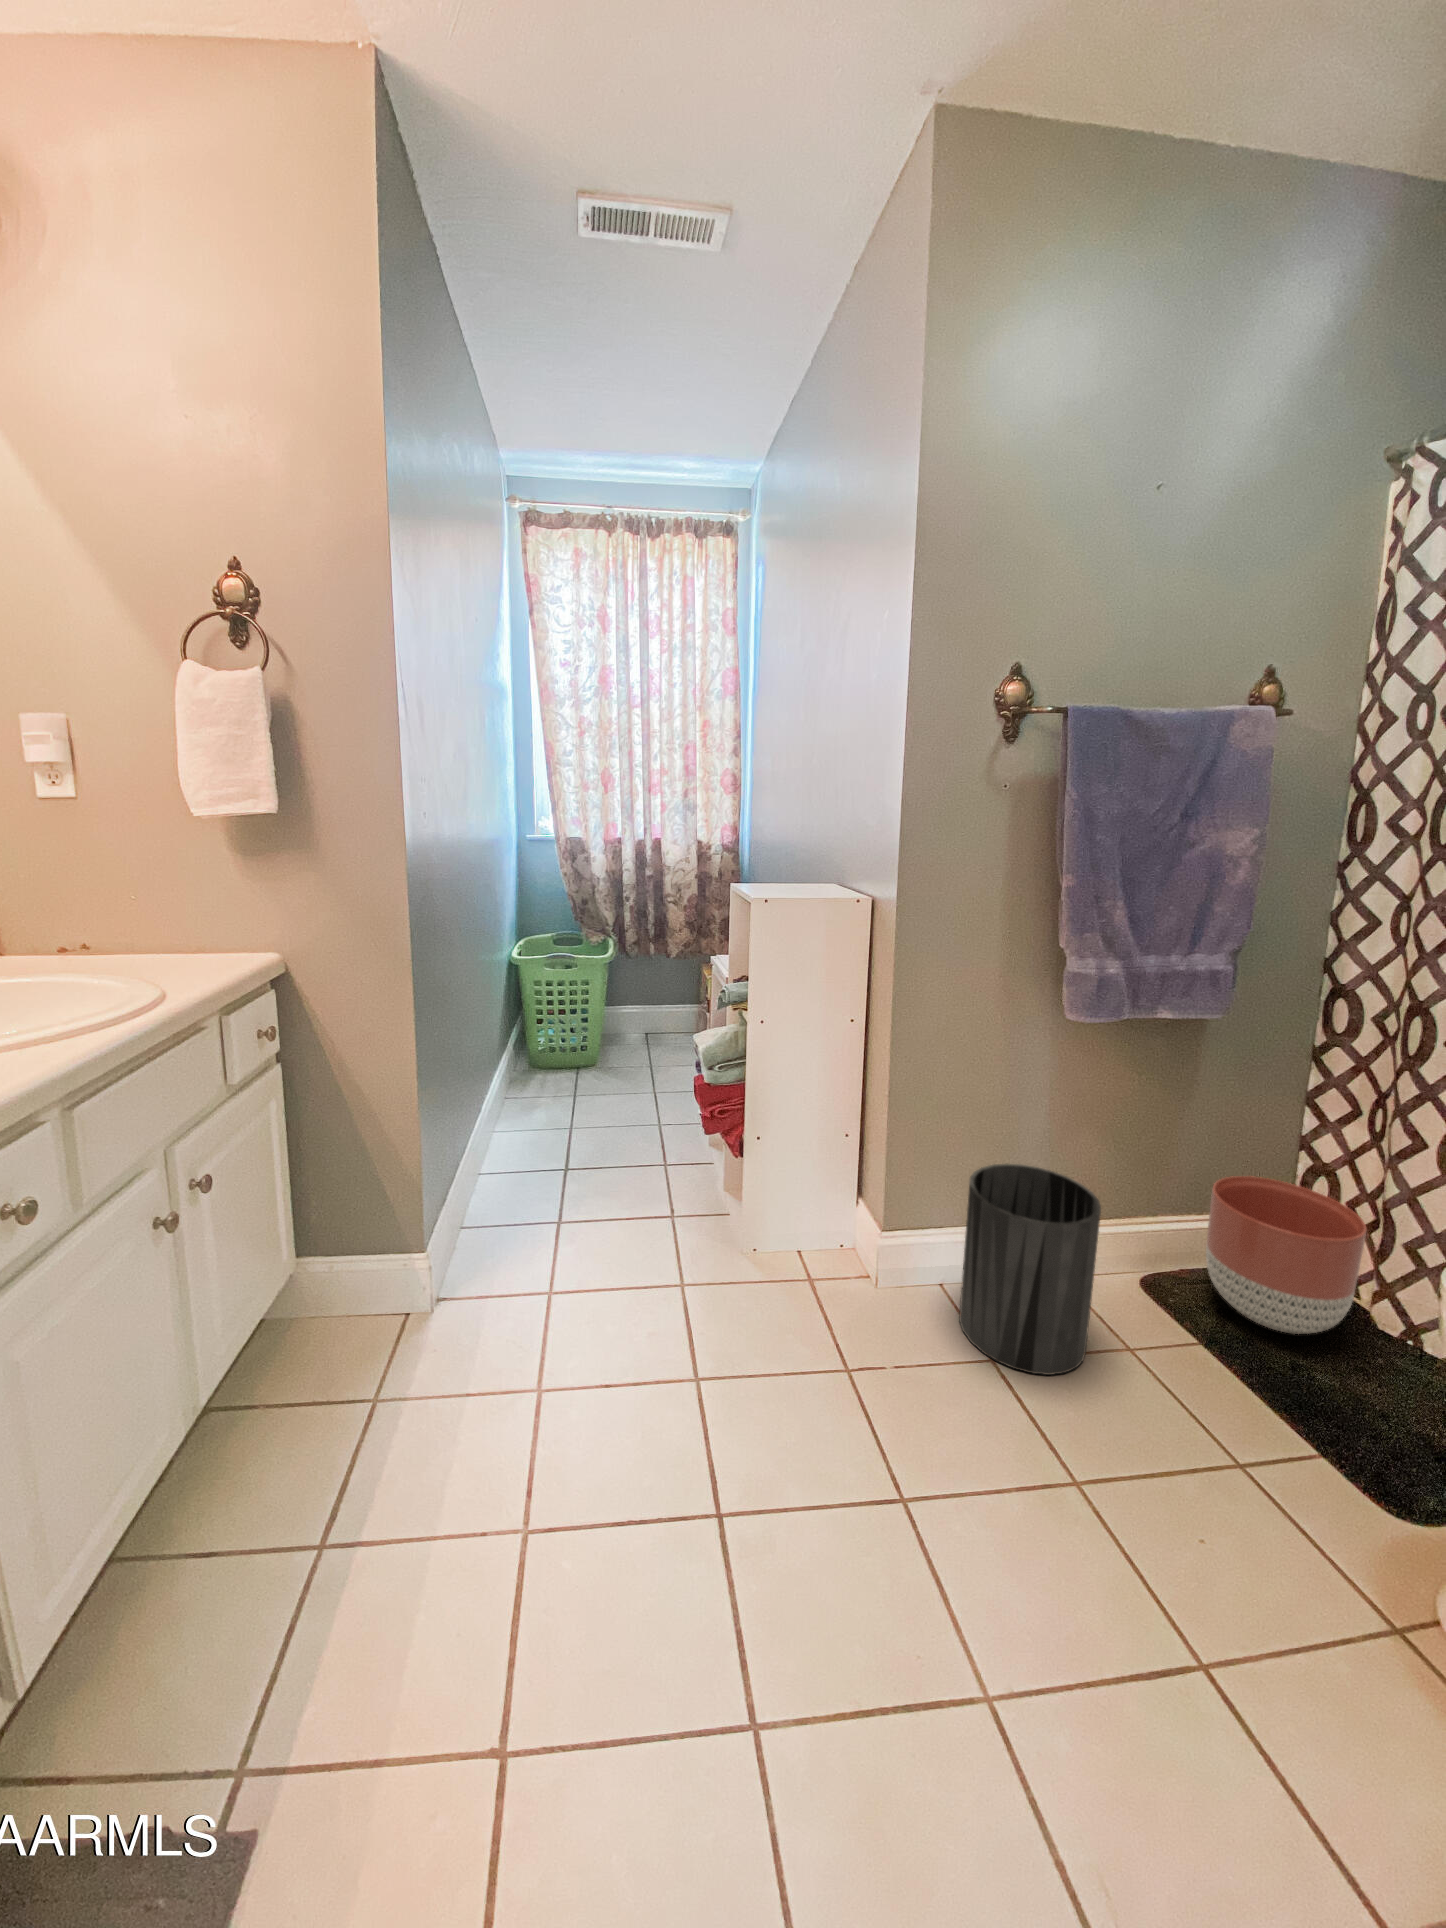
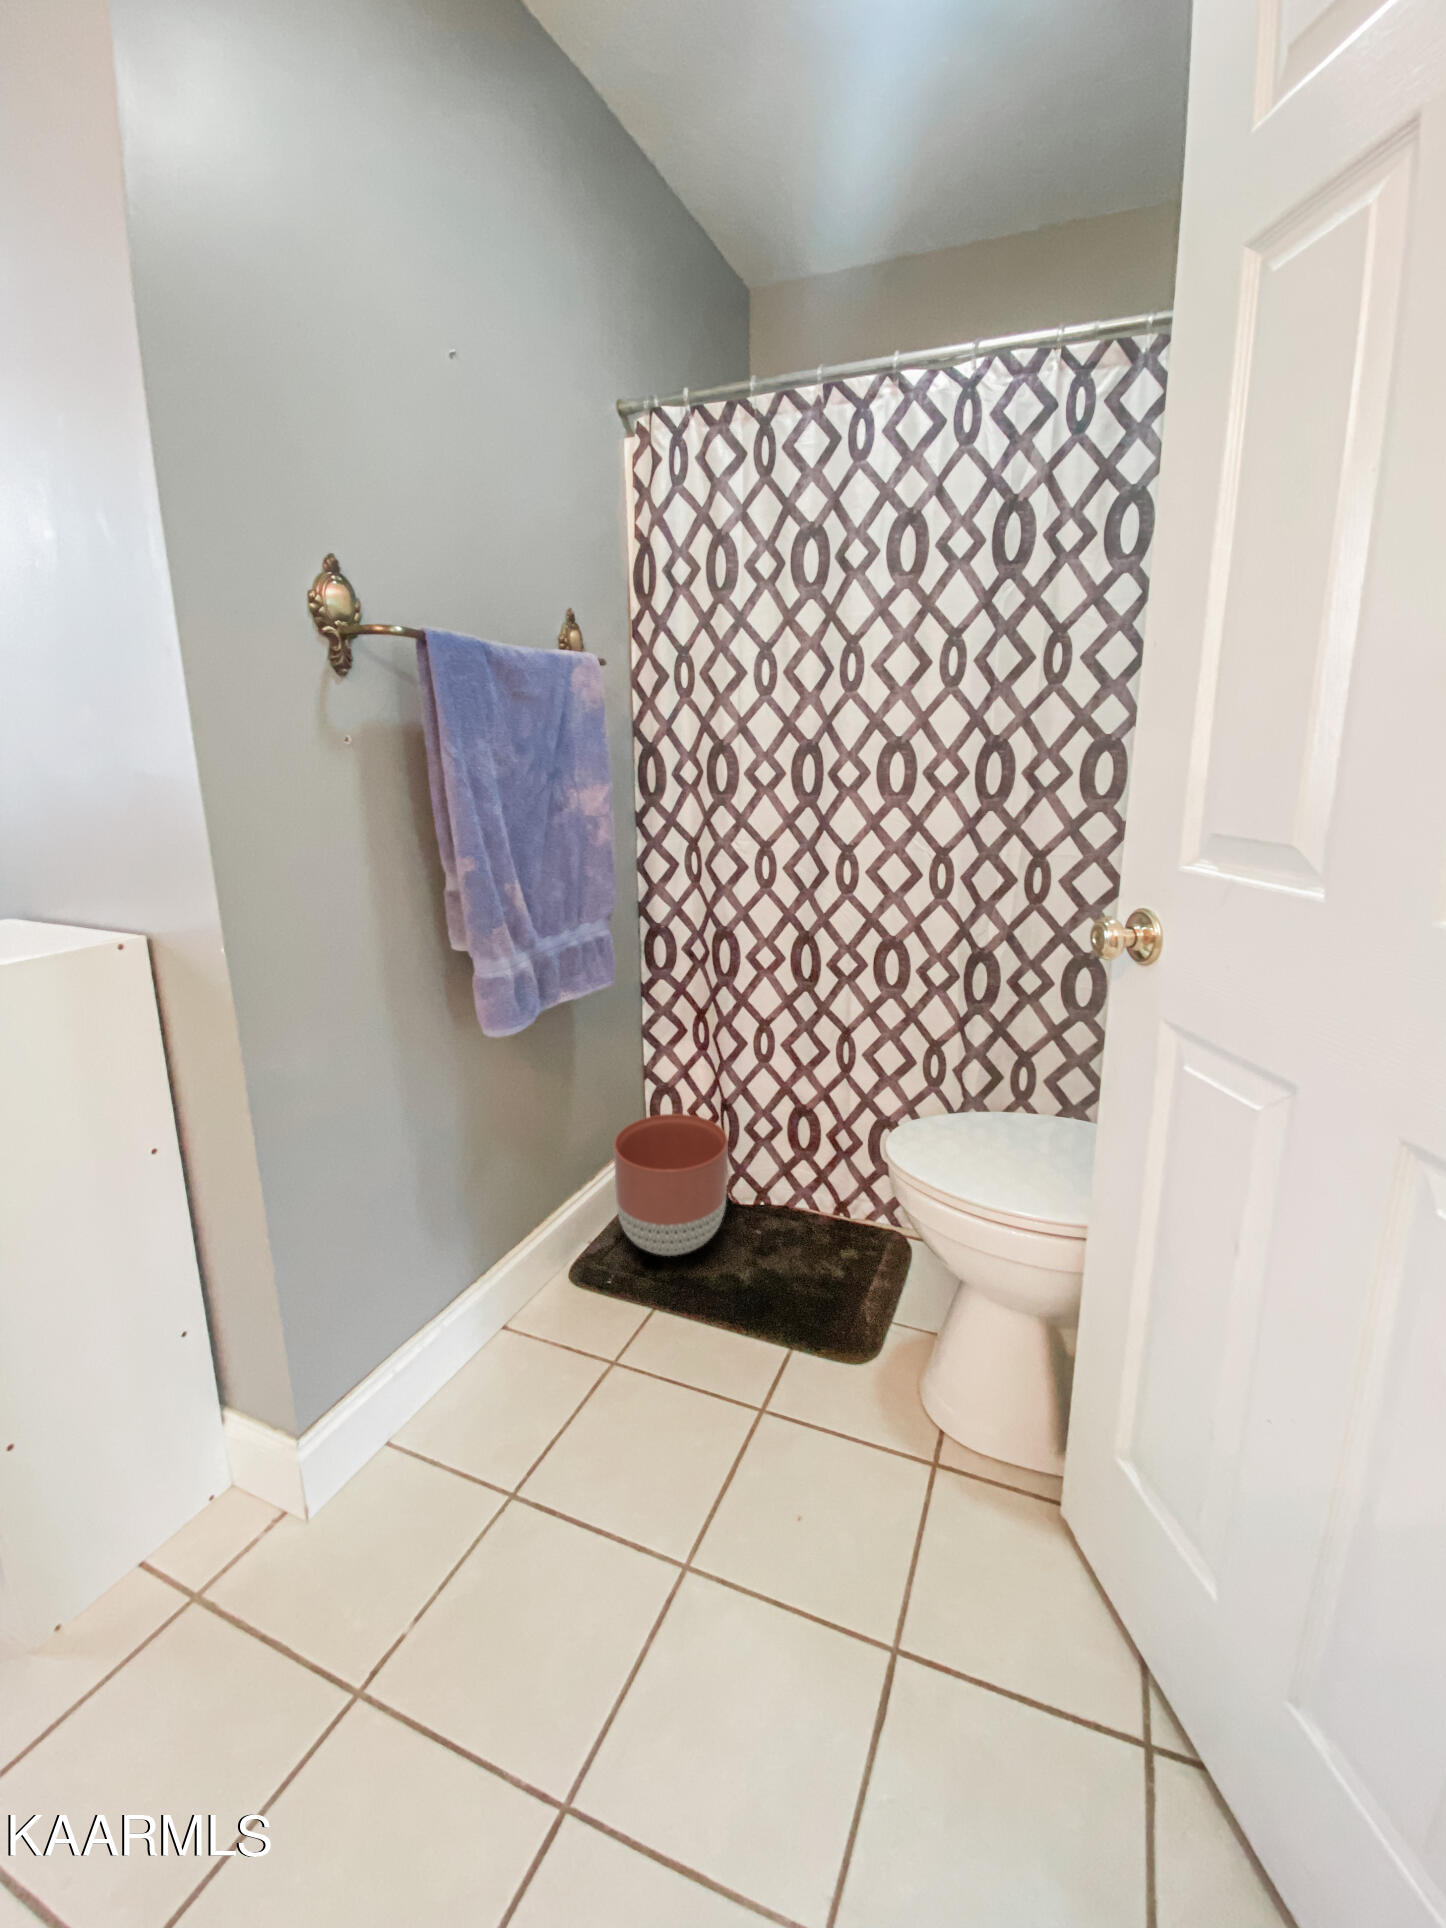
trash can: present [959,1164,1101,1375] -> none [415,1226,584,1505]

